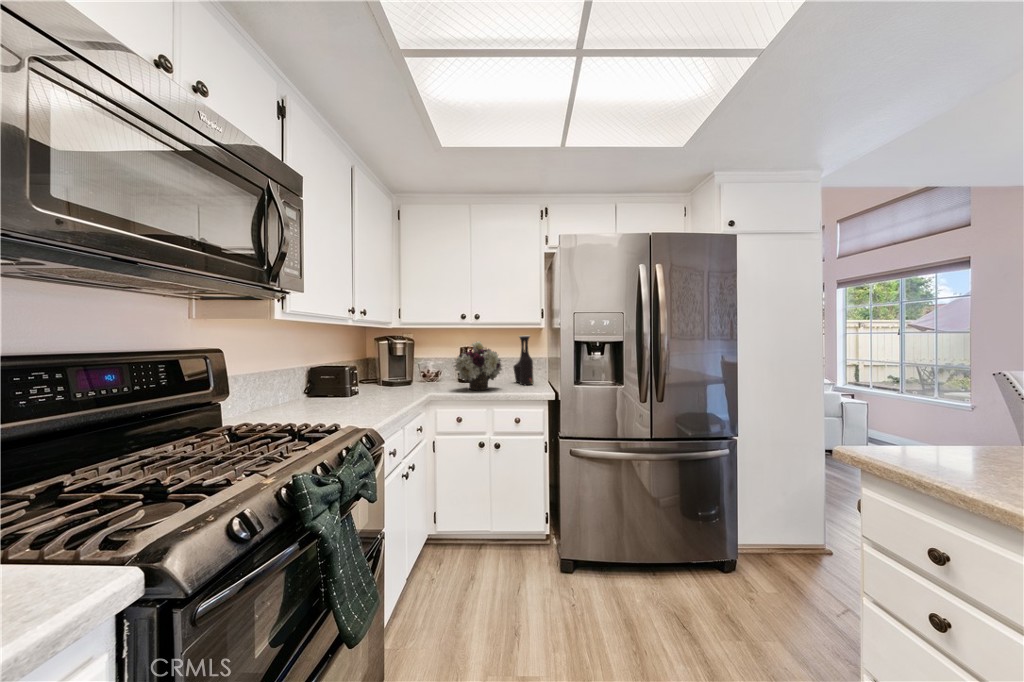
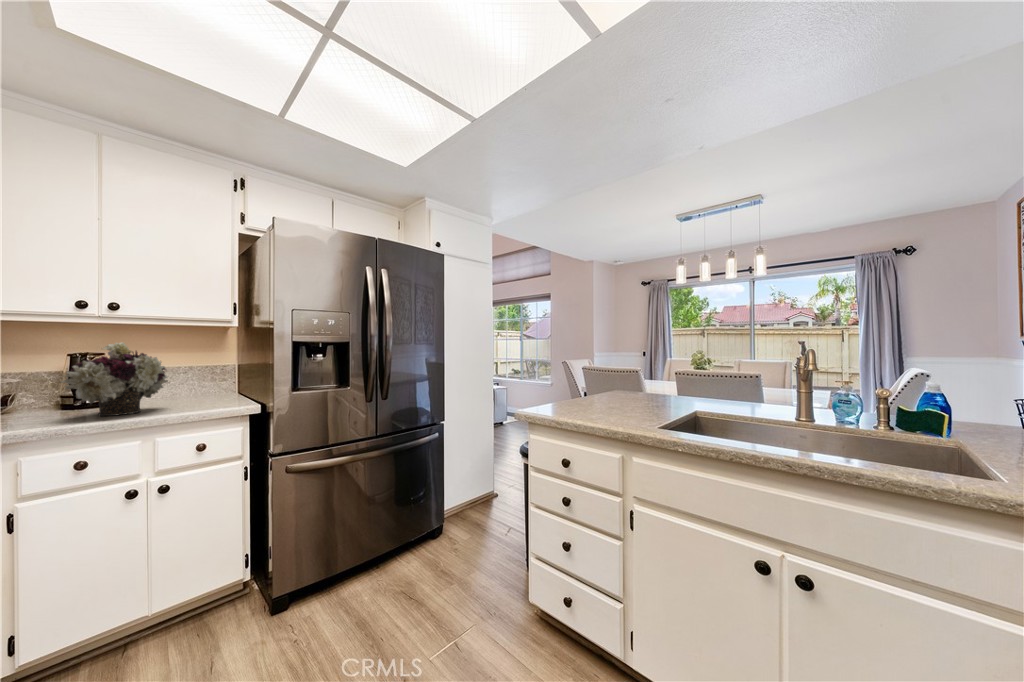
vase: present [513,336,534,385] -> none [182,336,219,400]

